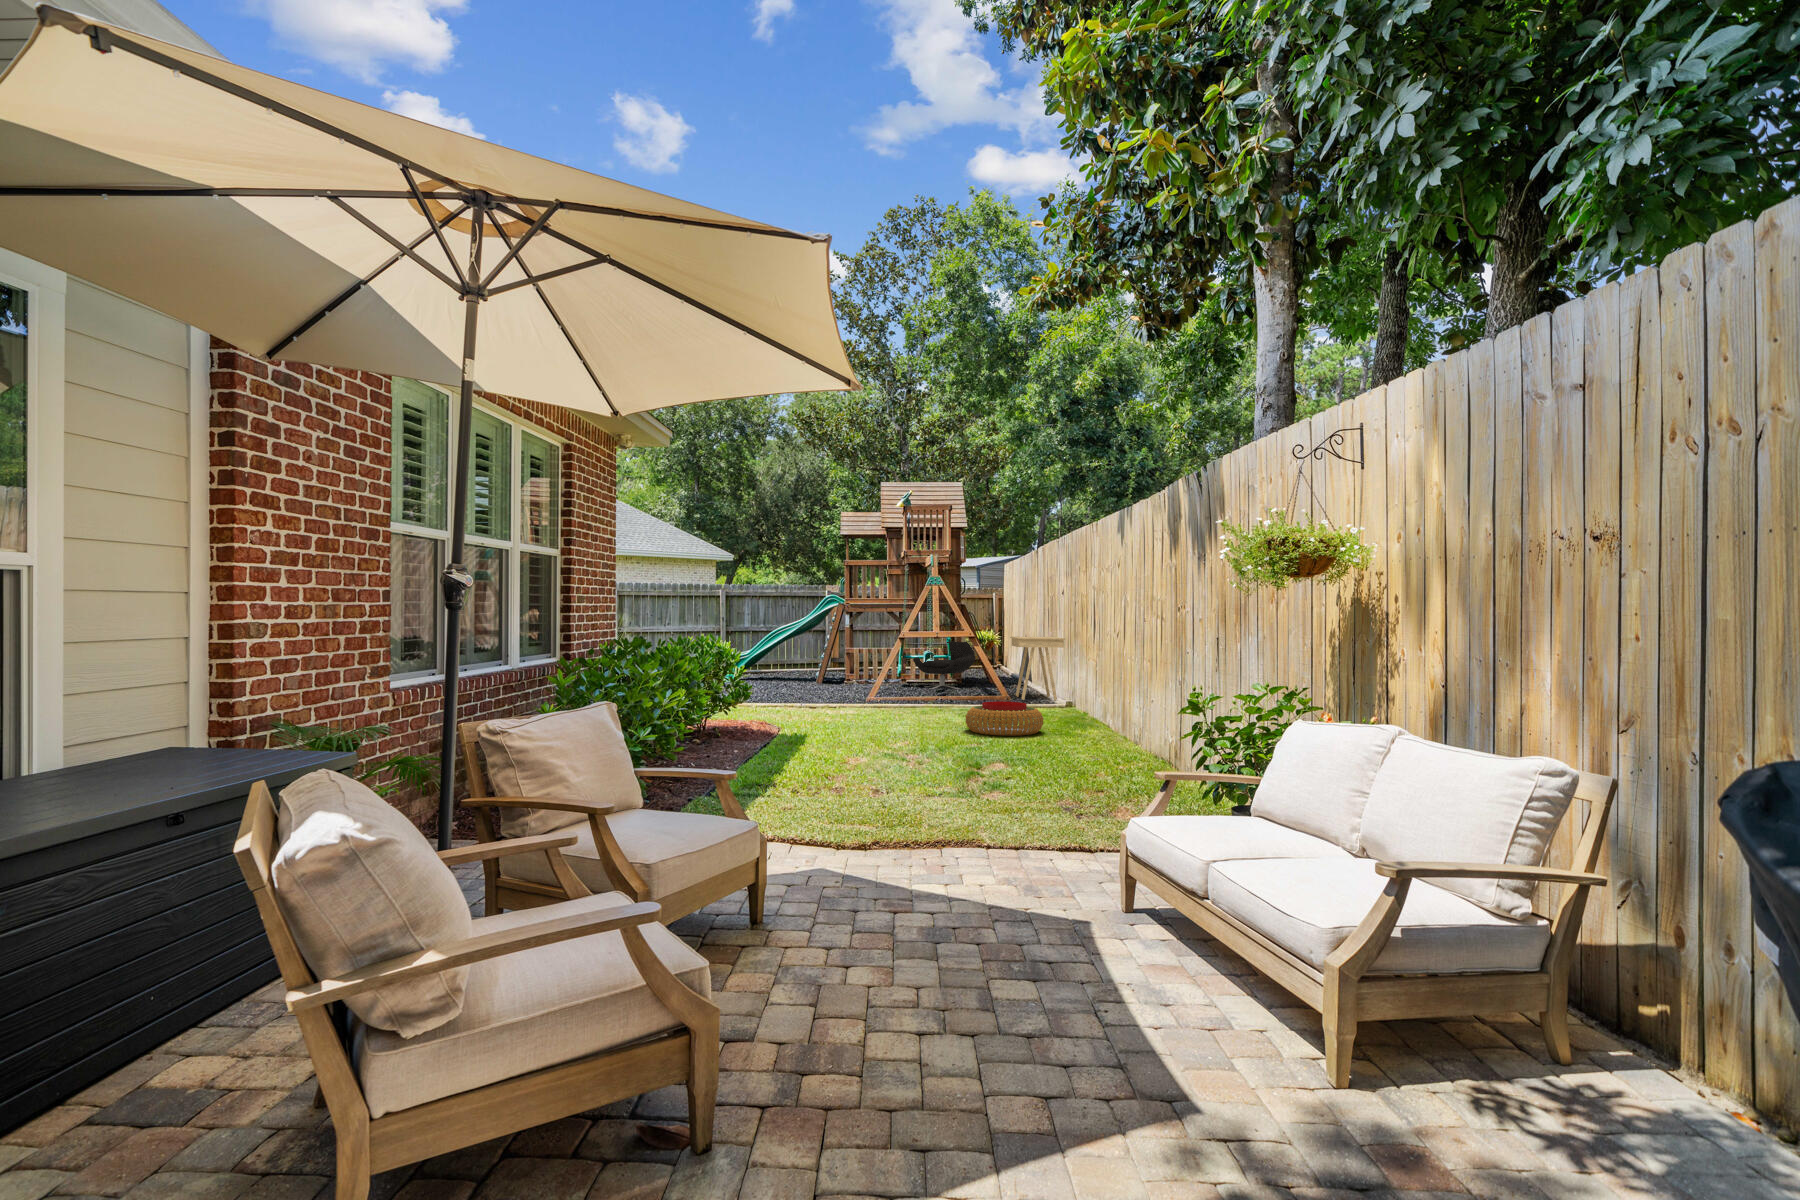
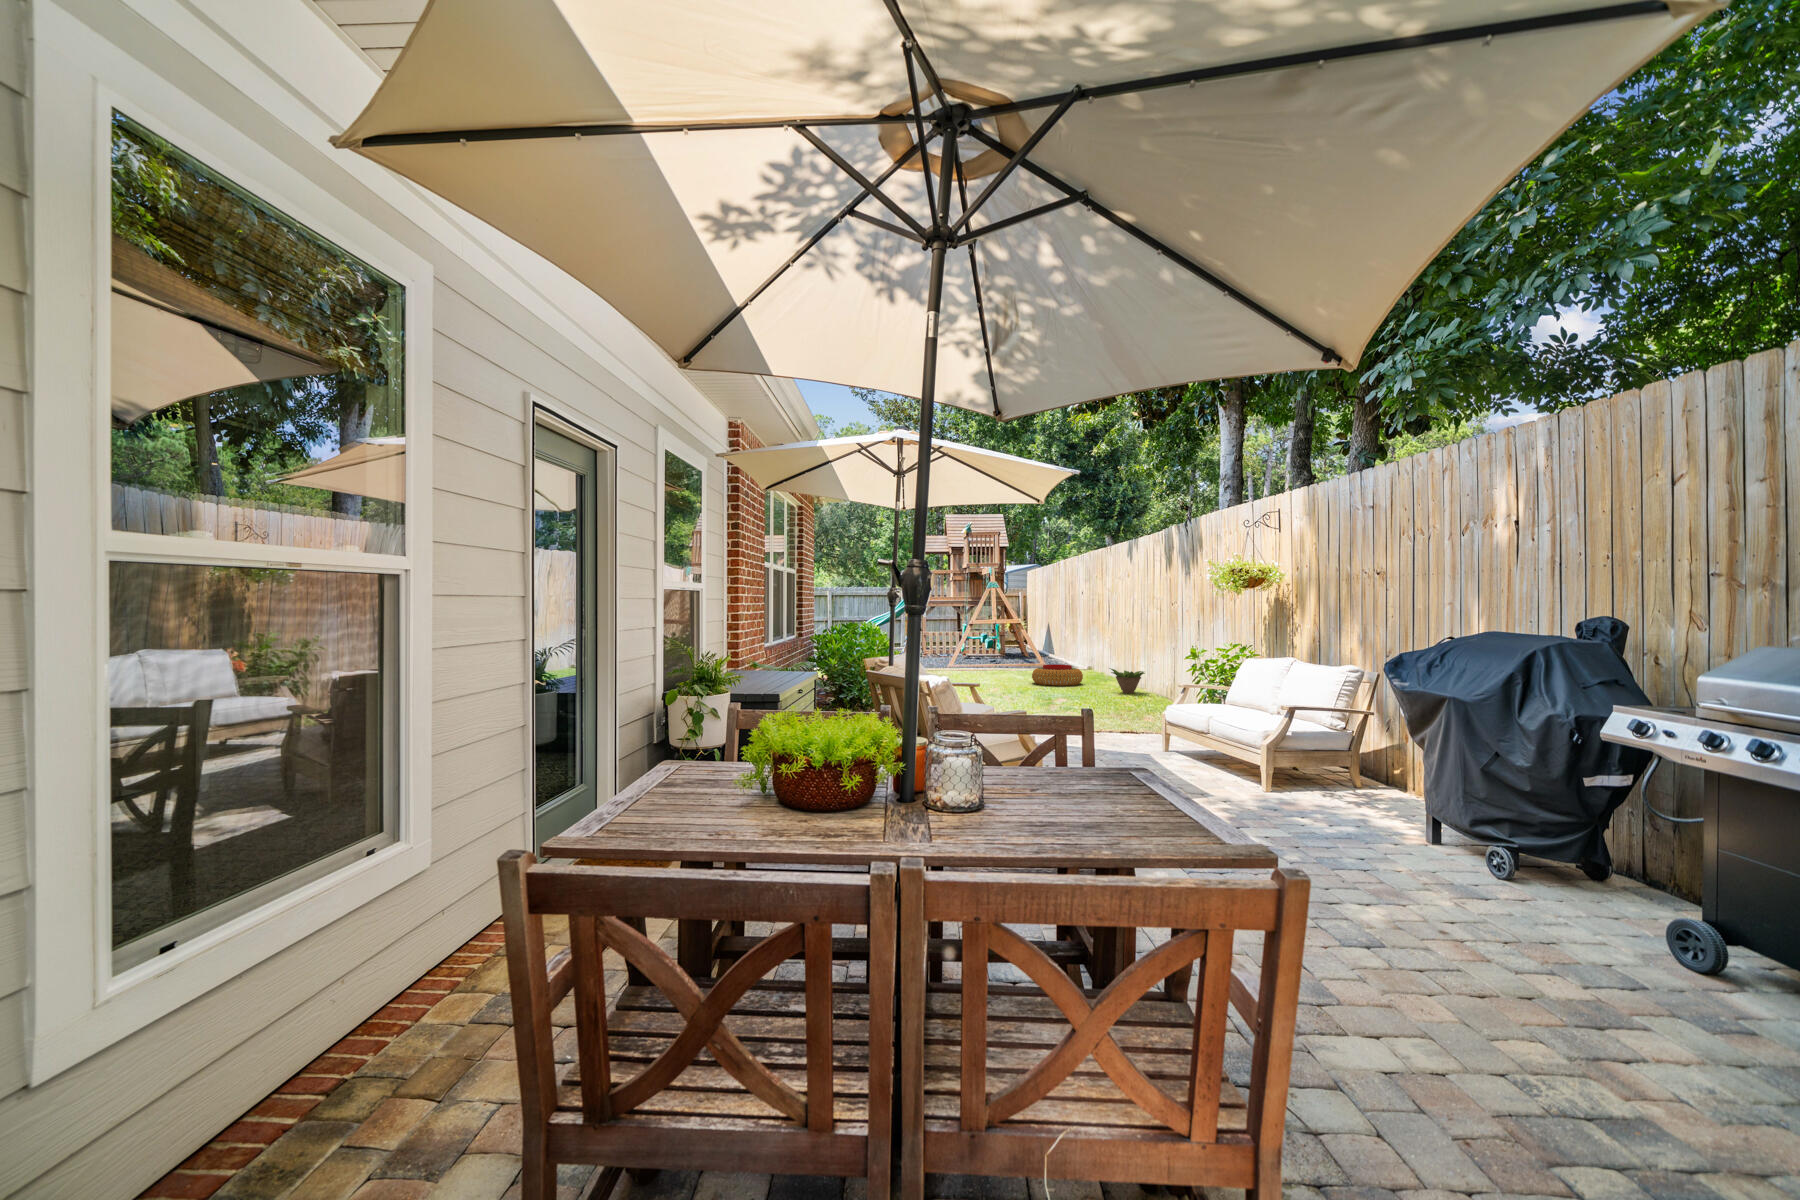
side table: present [1010,637,1065,700] -> none [1047,623,1087,667]
lounge chair: present [913,641,975,689] -> none [975,627,1019,661]
decorative plant: none [1077,711,1136,752] -> present [1109,668,1145,693]

